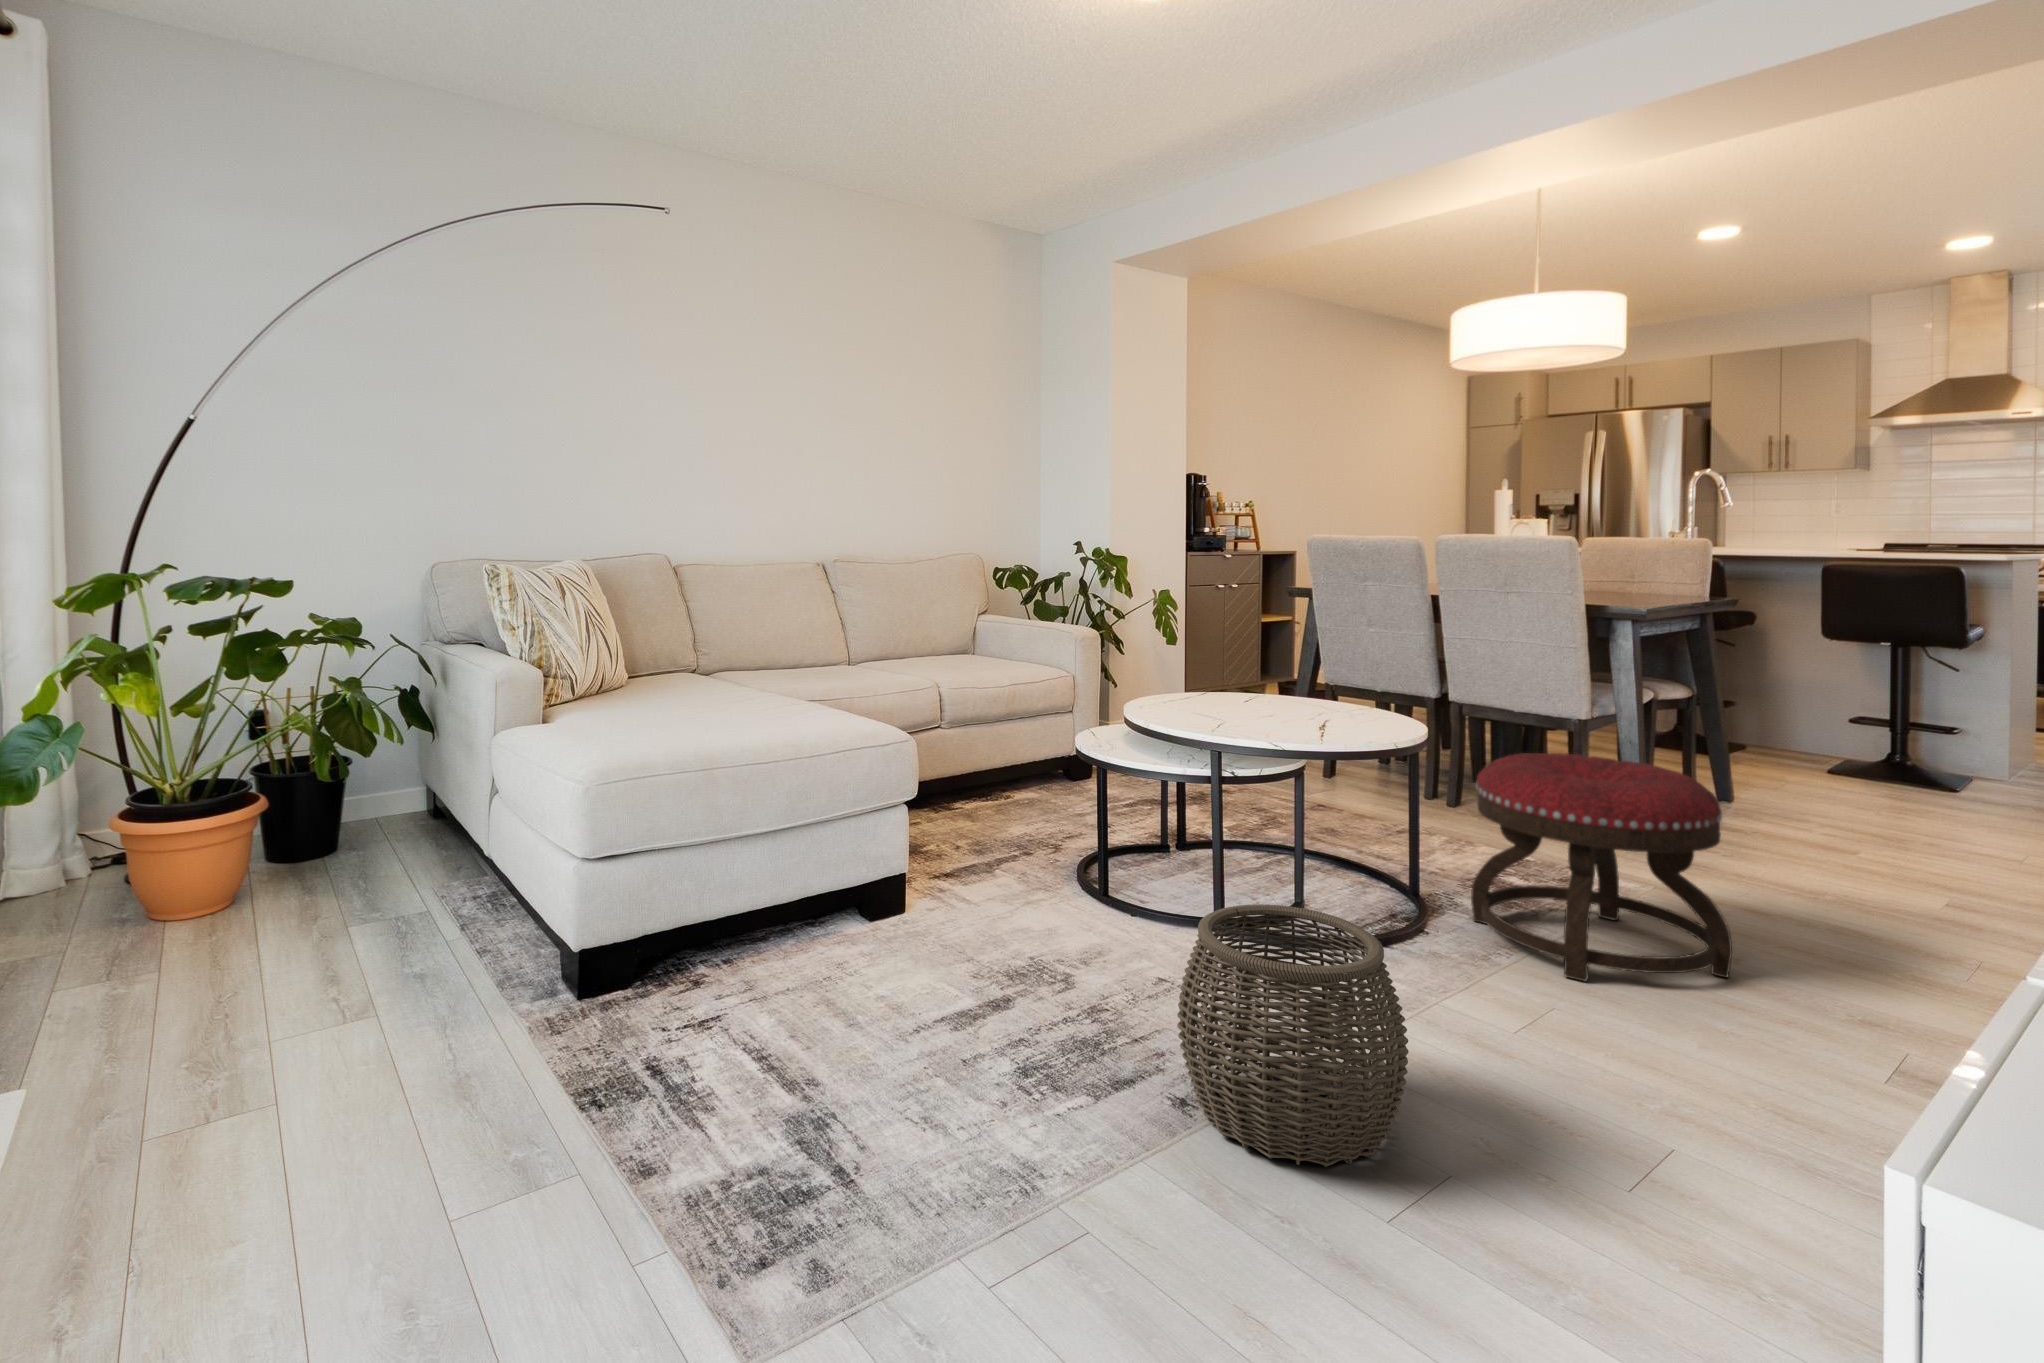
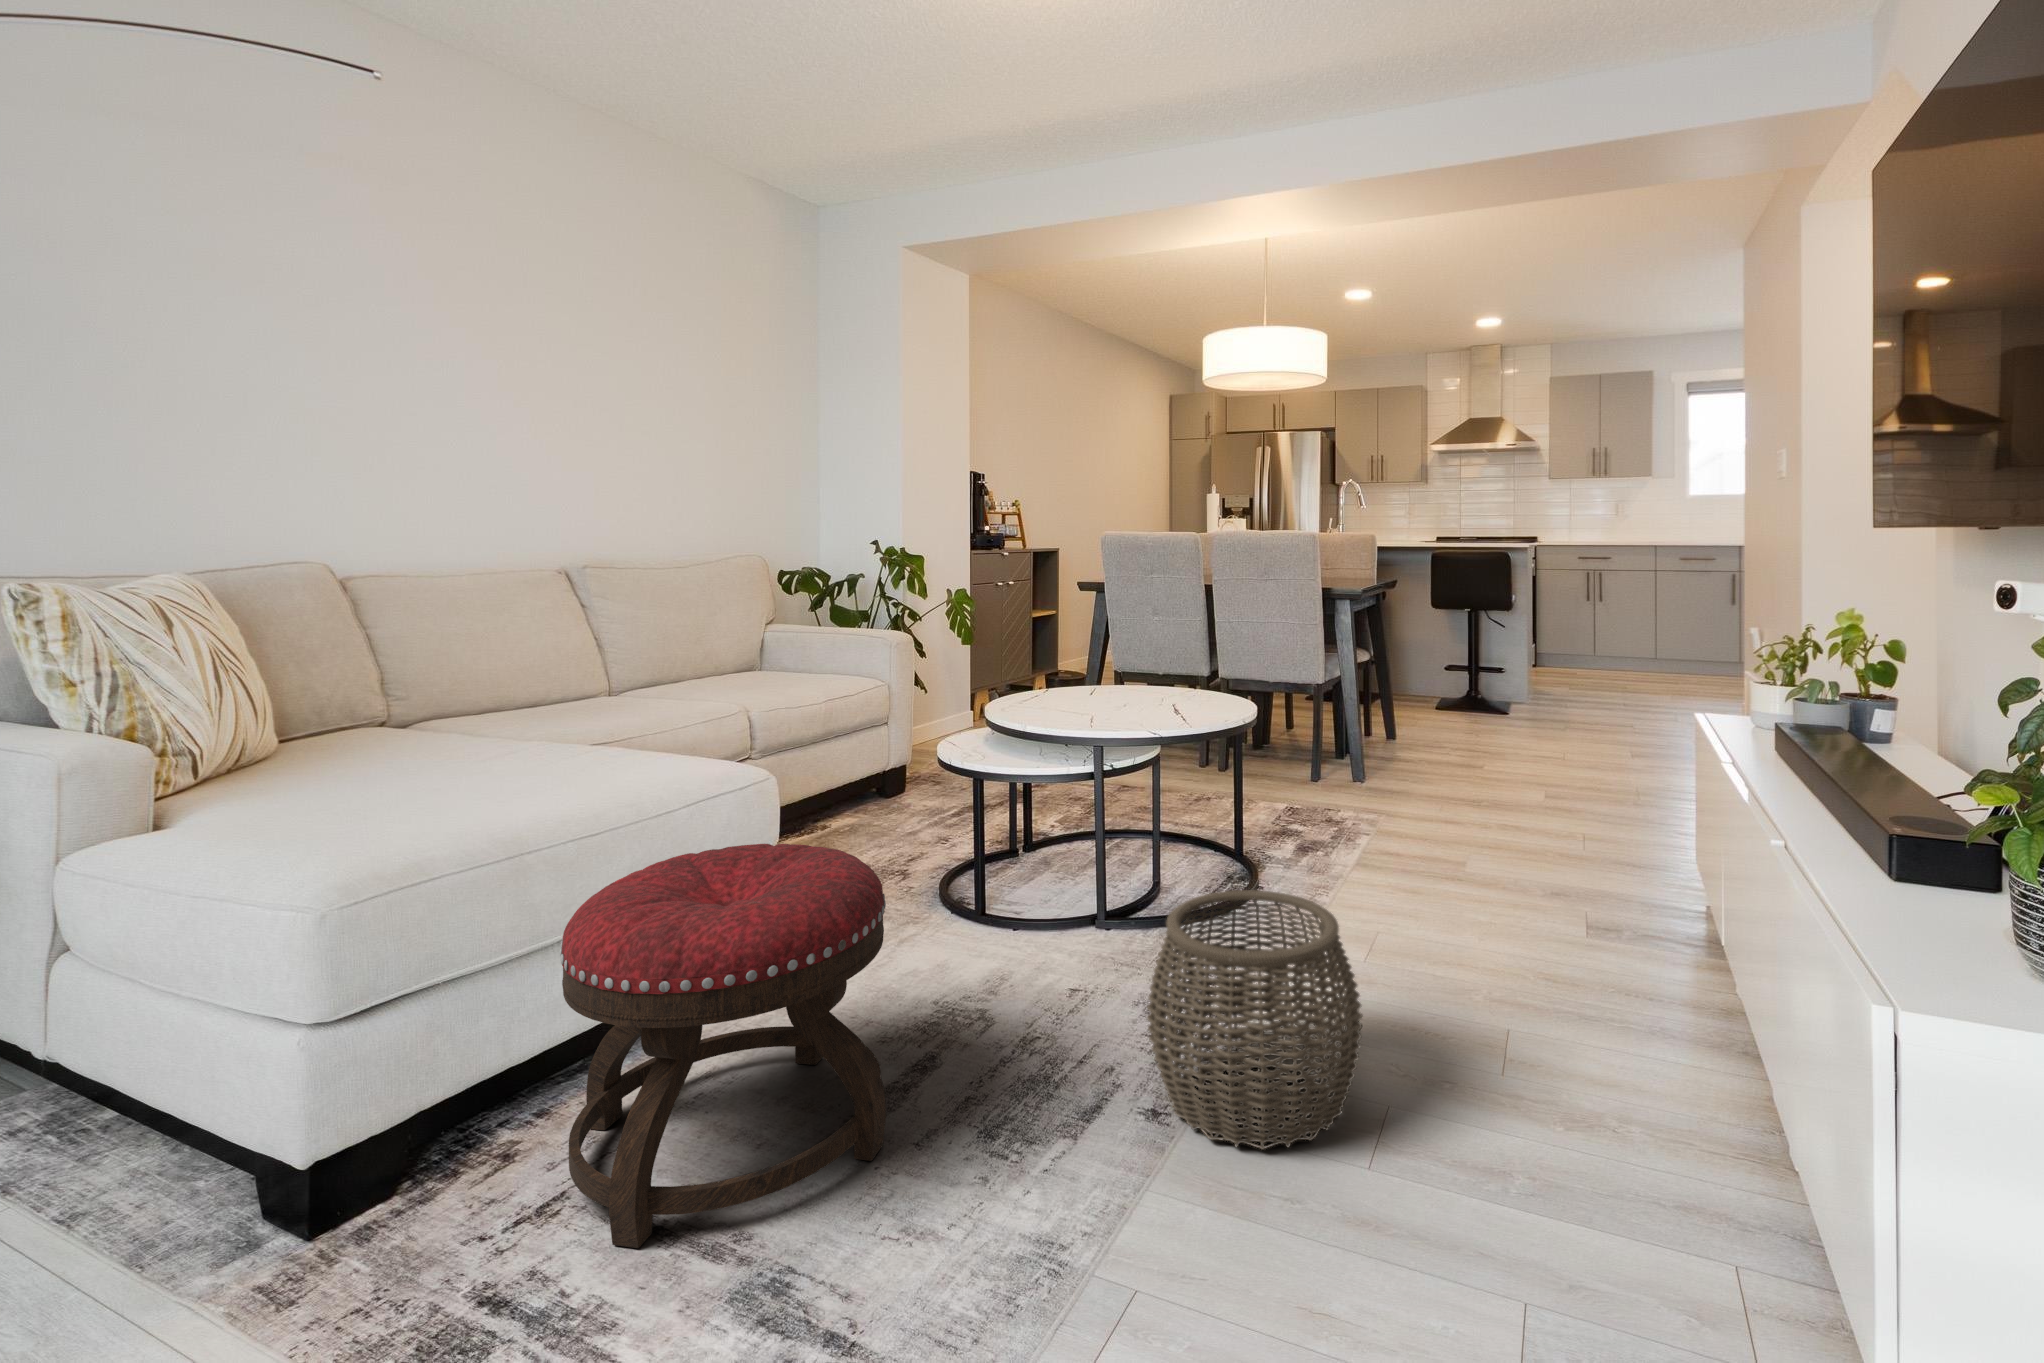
ottoman: present [1471,753,1732,981] -> present [560,844,886,1248]

